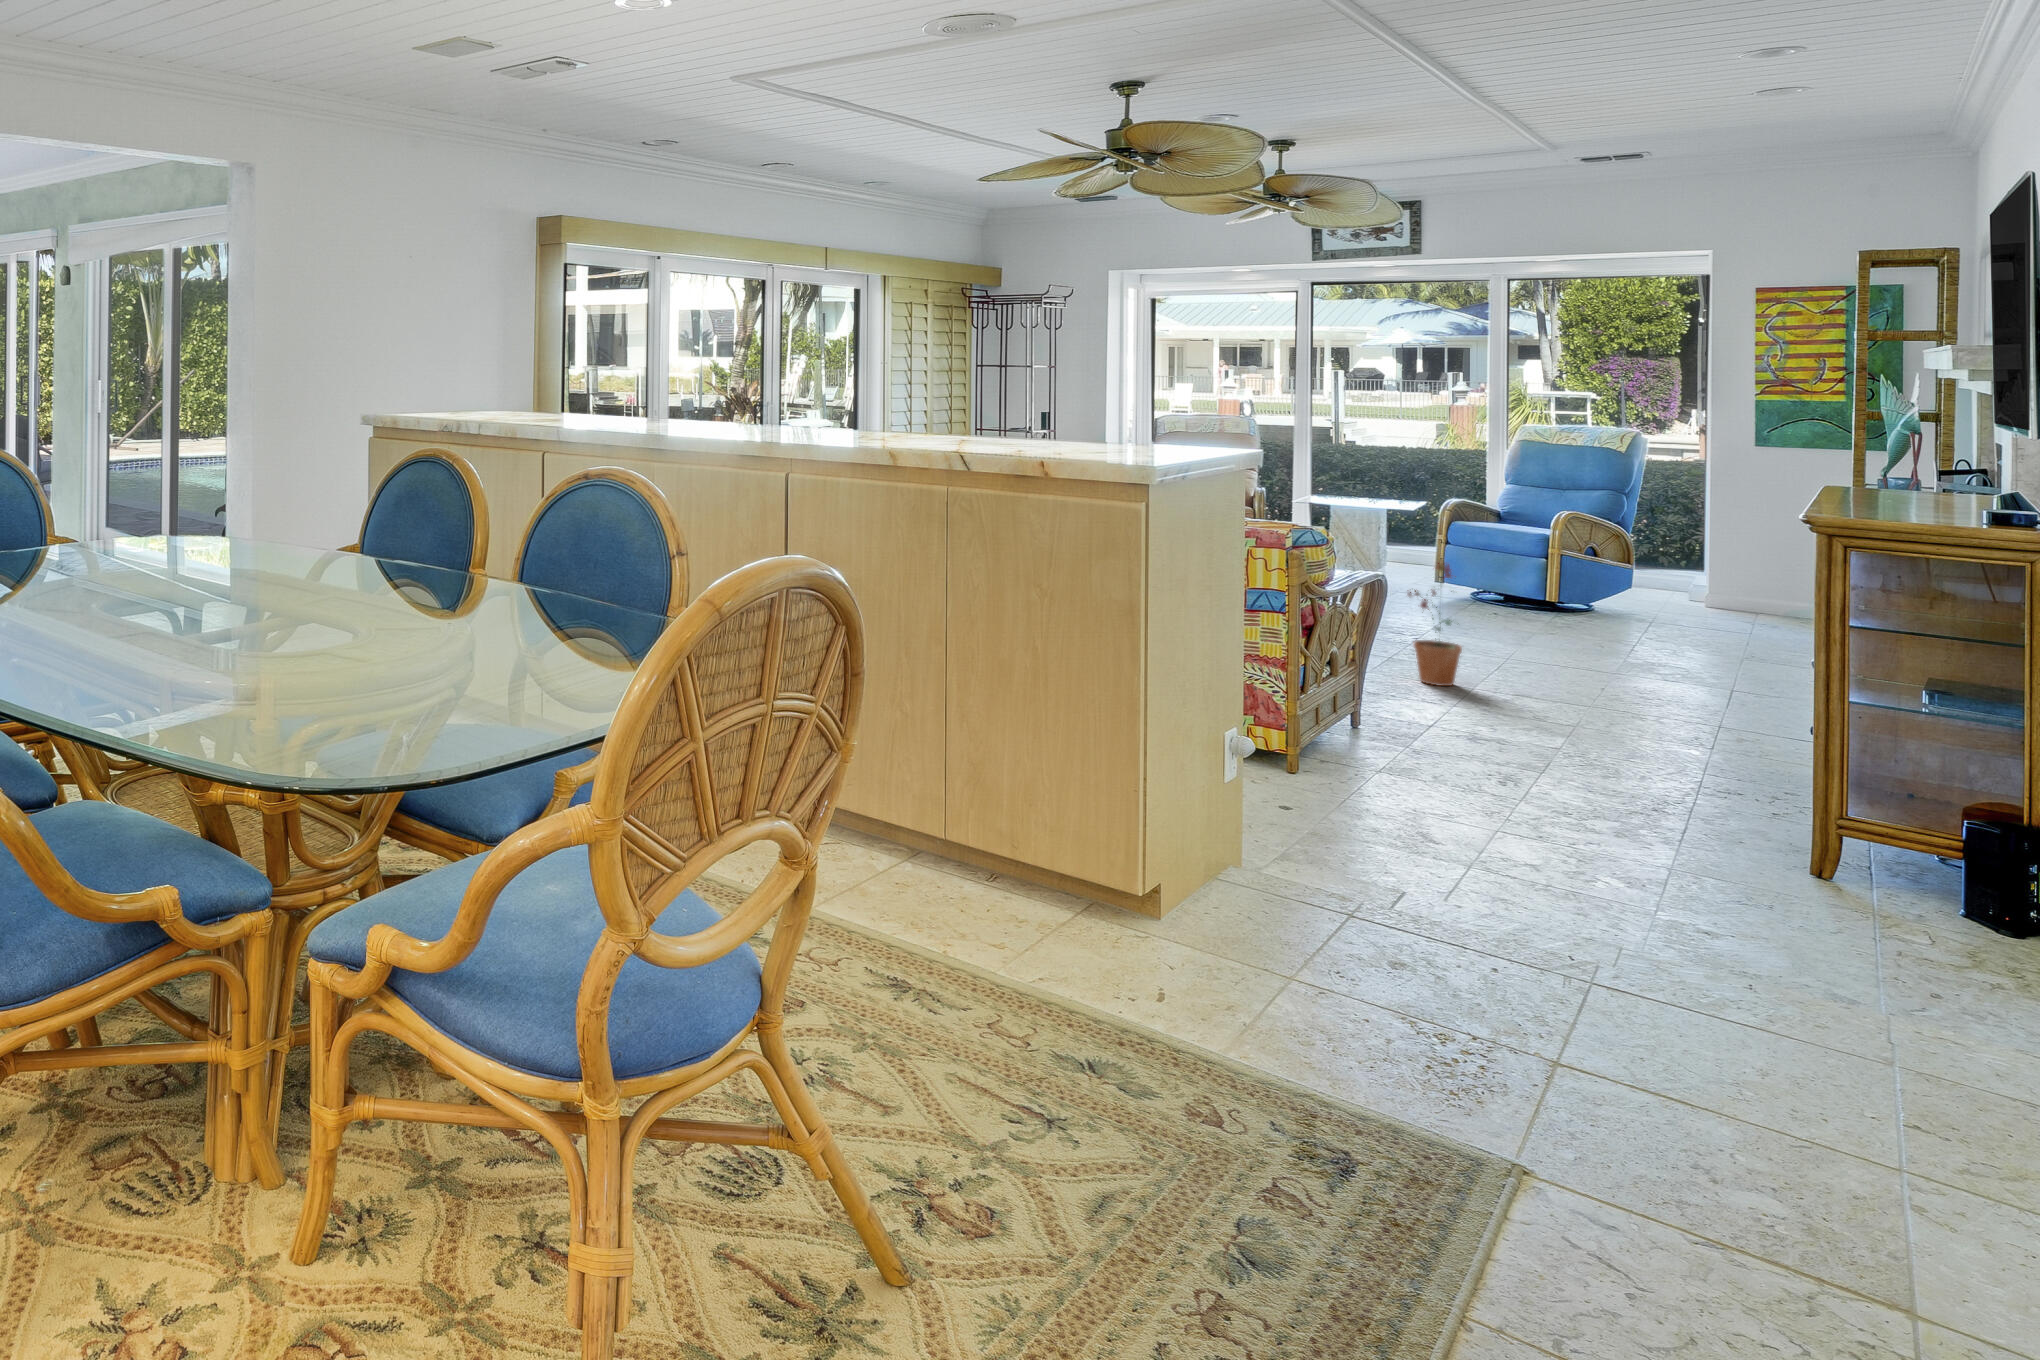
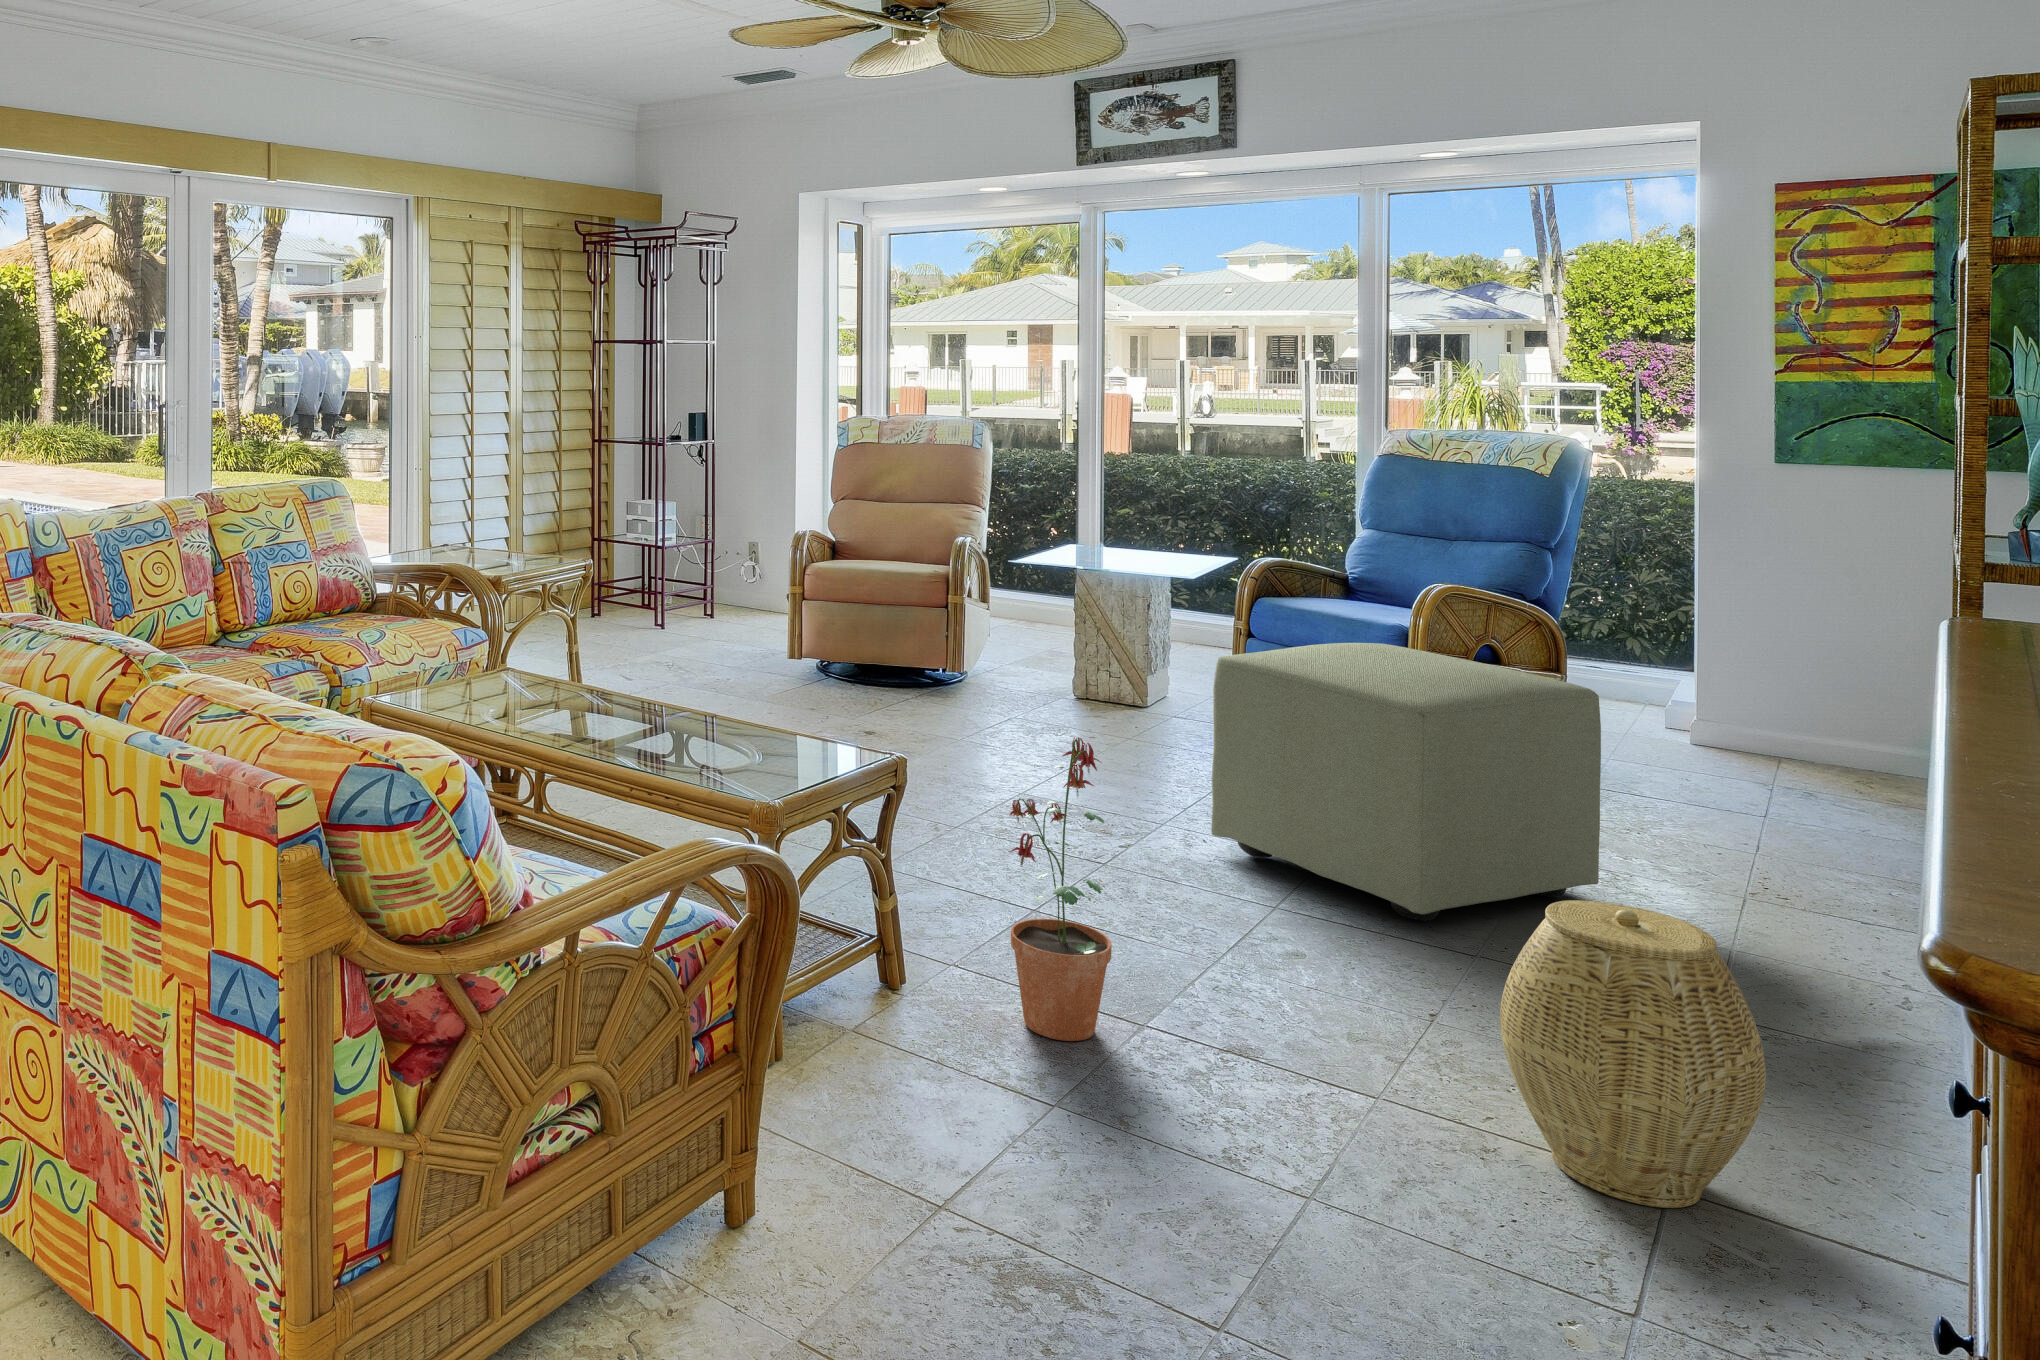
ottoman: none [1463,536,1666,659] -> present [1211,643,1601,921]
woven basket: none [1639,612,1745,720] -> present [1500,900,1766,1208]

